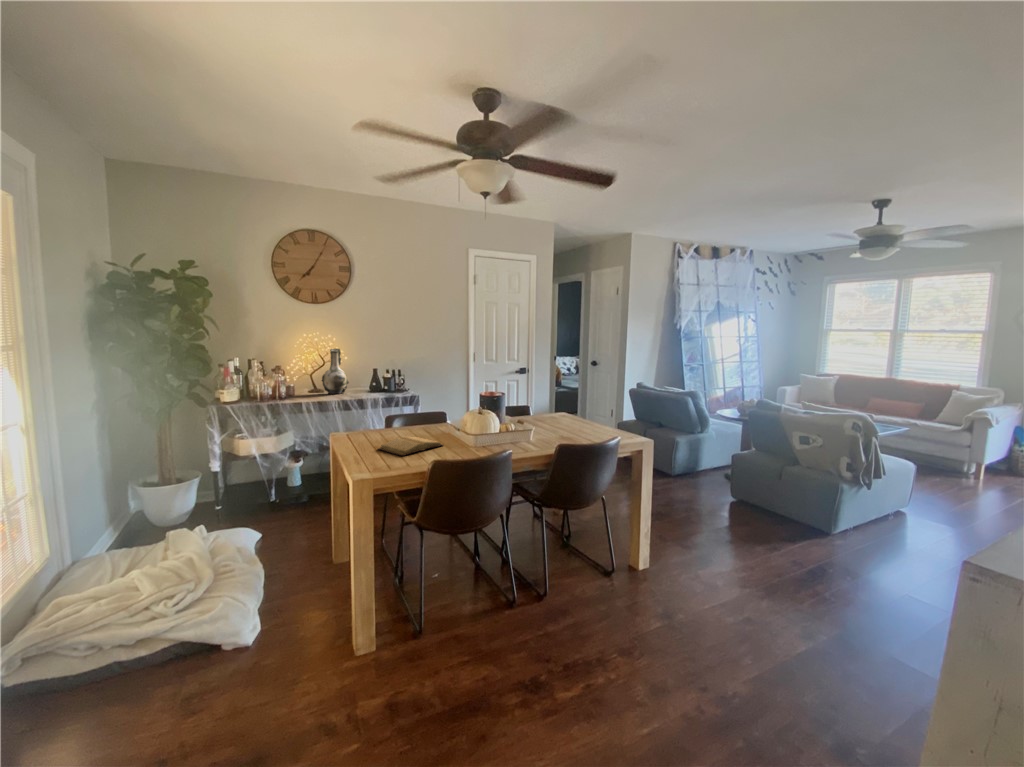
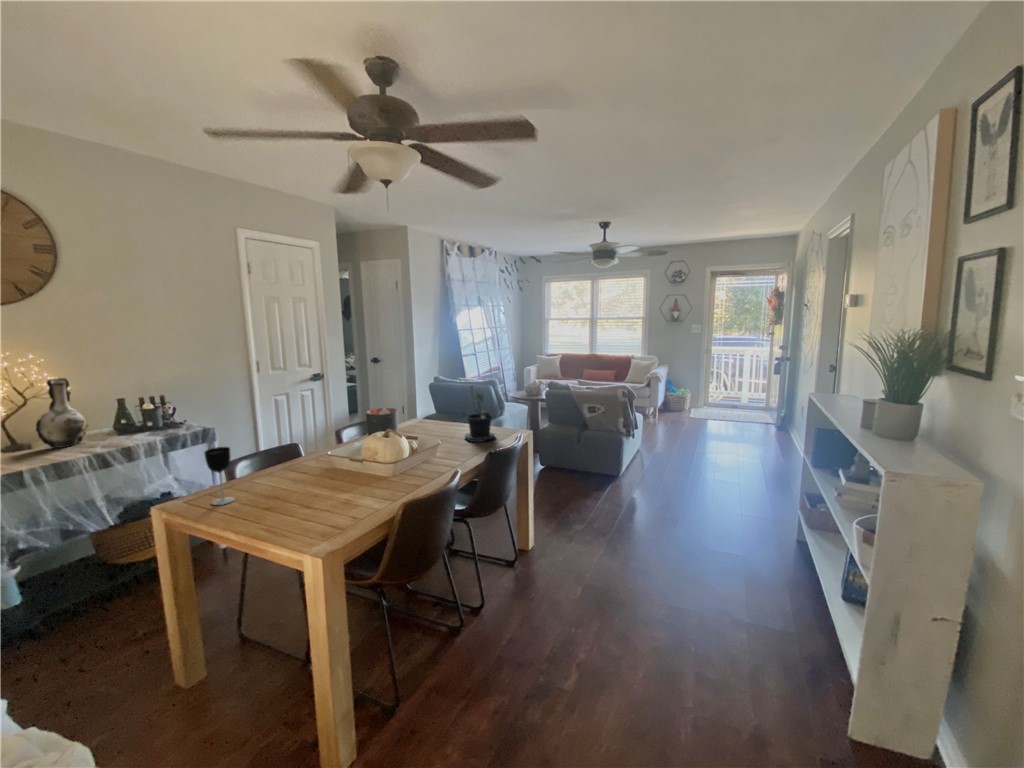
potted plant: none [582,379,617,438] -> present [465,386,495,442]
wine glass: none [356,397,373,438] -> present [205,447,235,505]
book: present [379,437,442,456] -> none [272,484,351,514]

